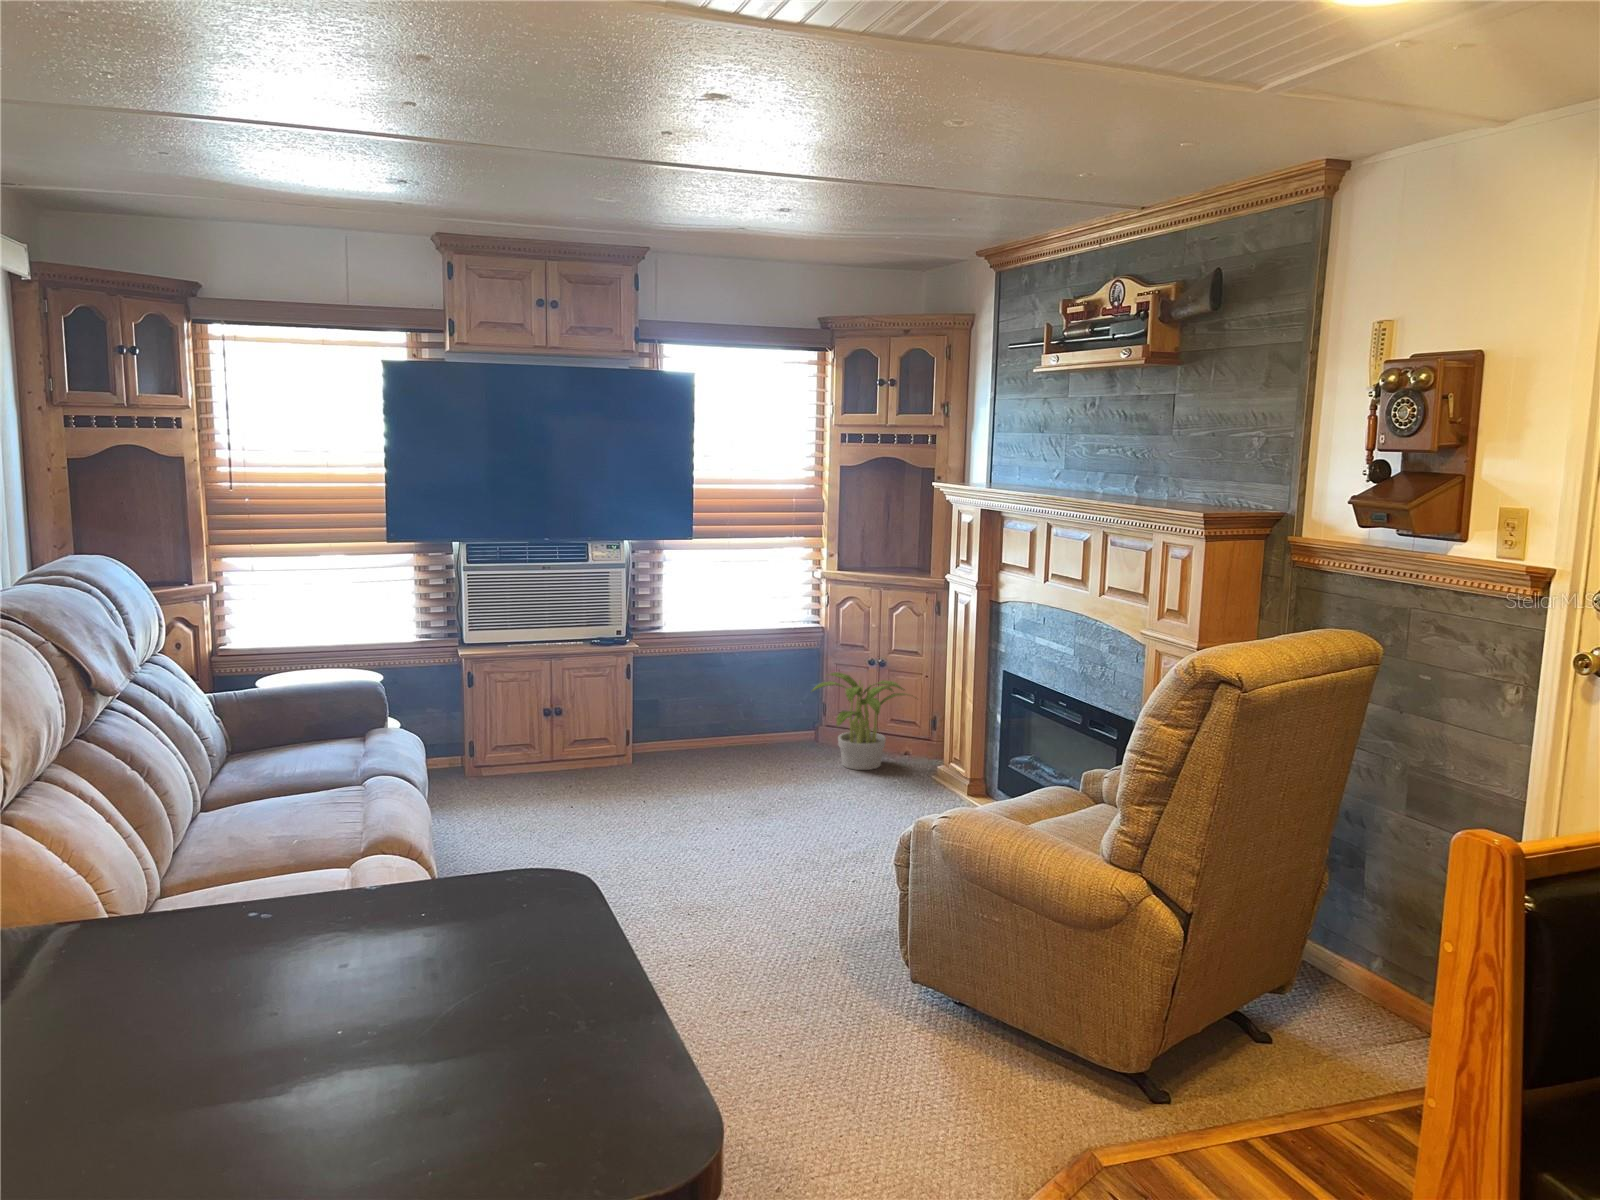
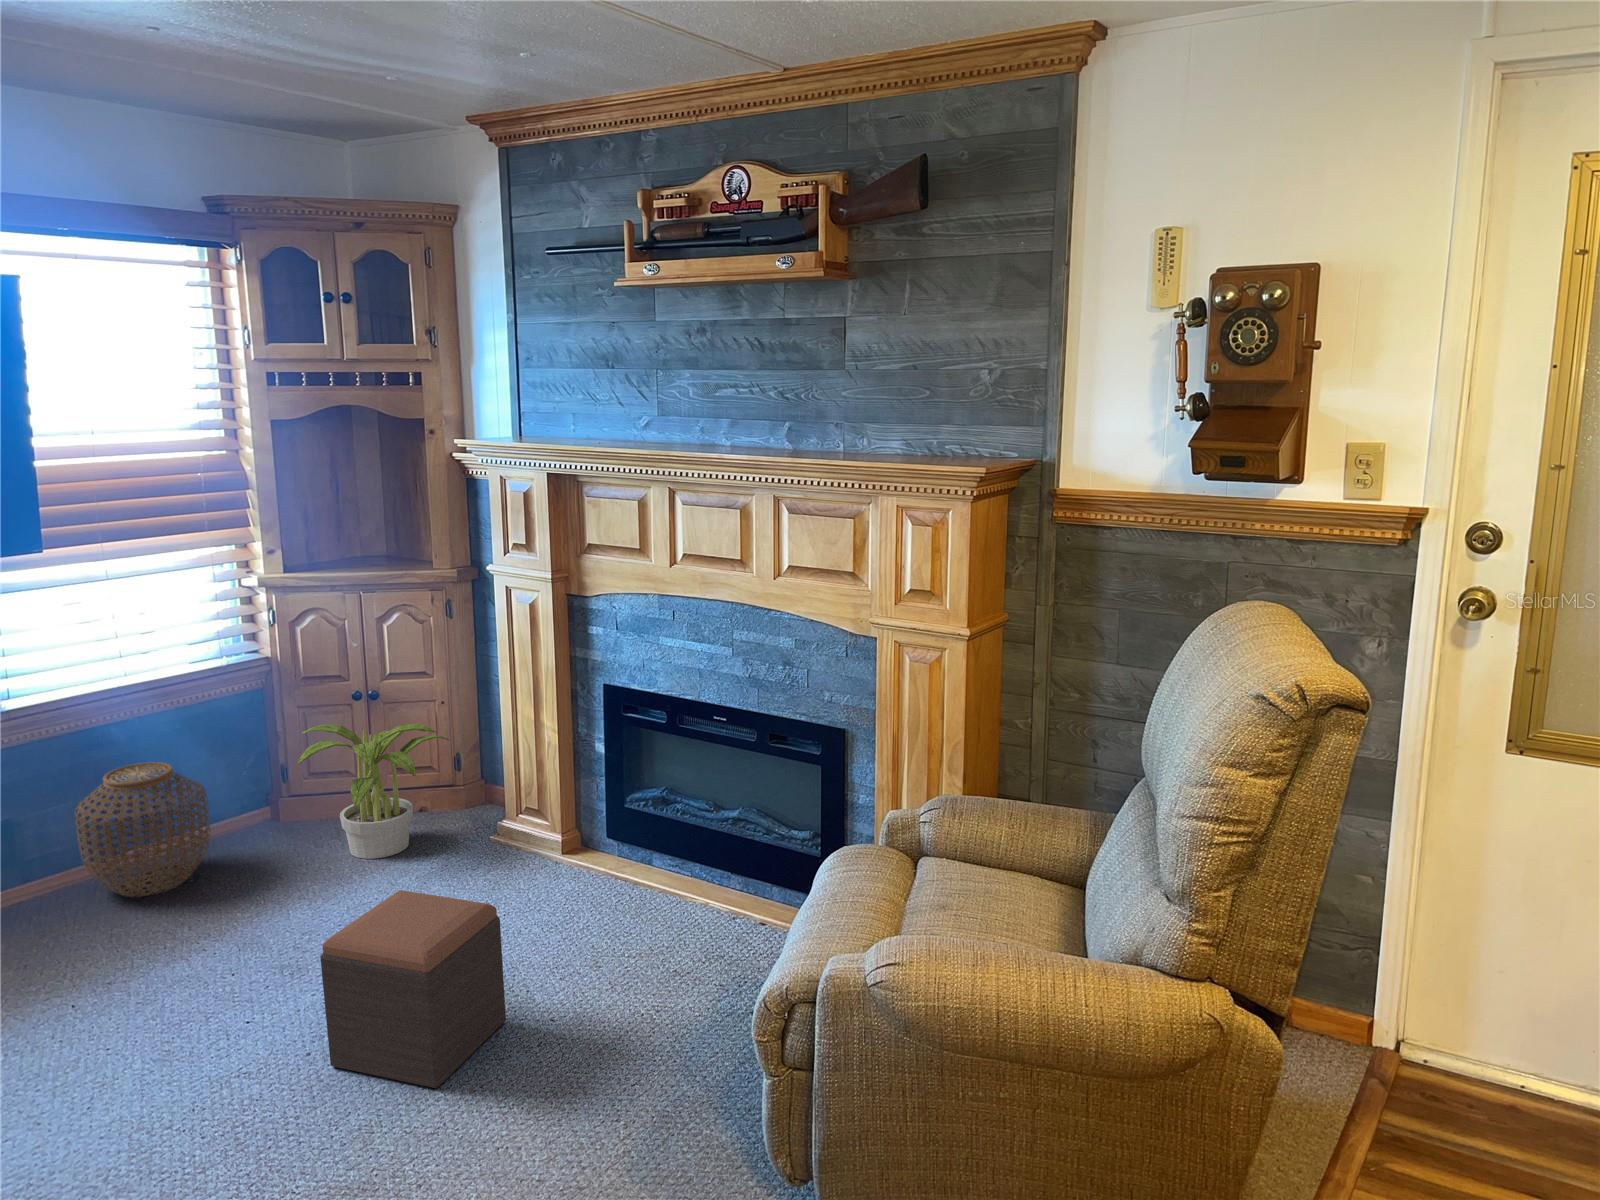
woven basket: none [690,677,763,759] -> present [75,762,210,897]
footstool: none [746,764,854,881] -> present [320,890,506,1088]

